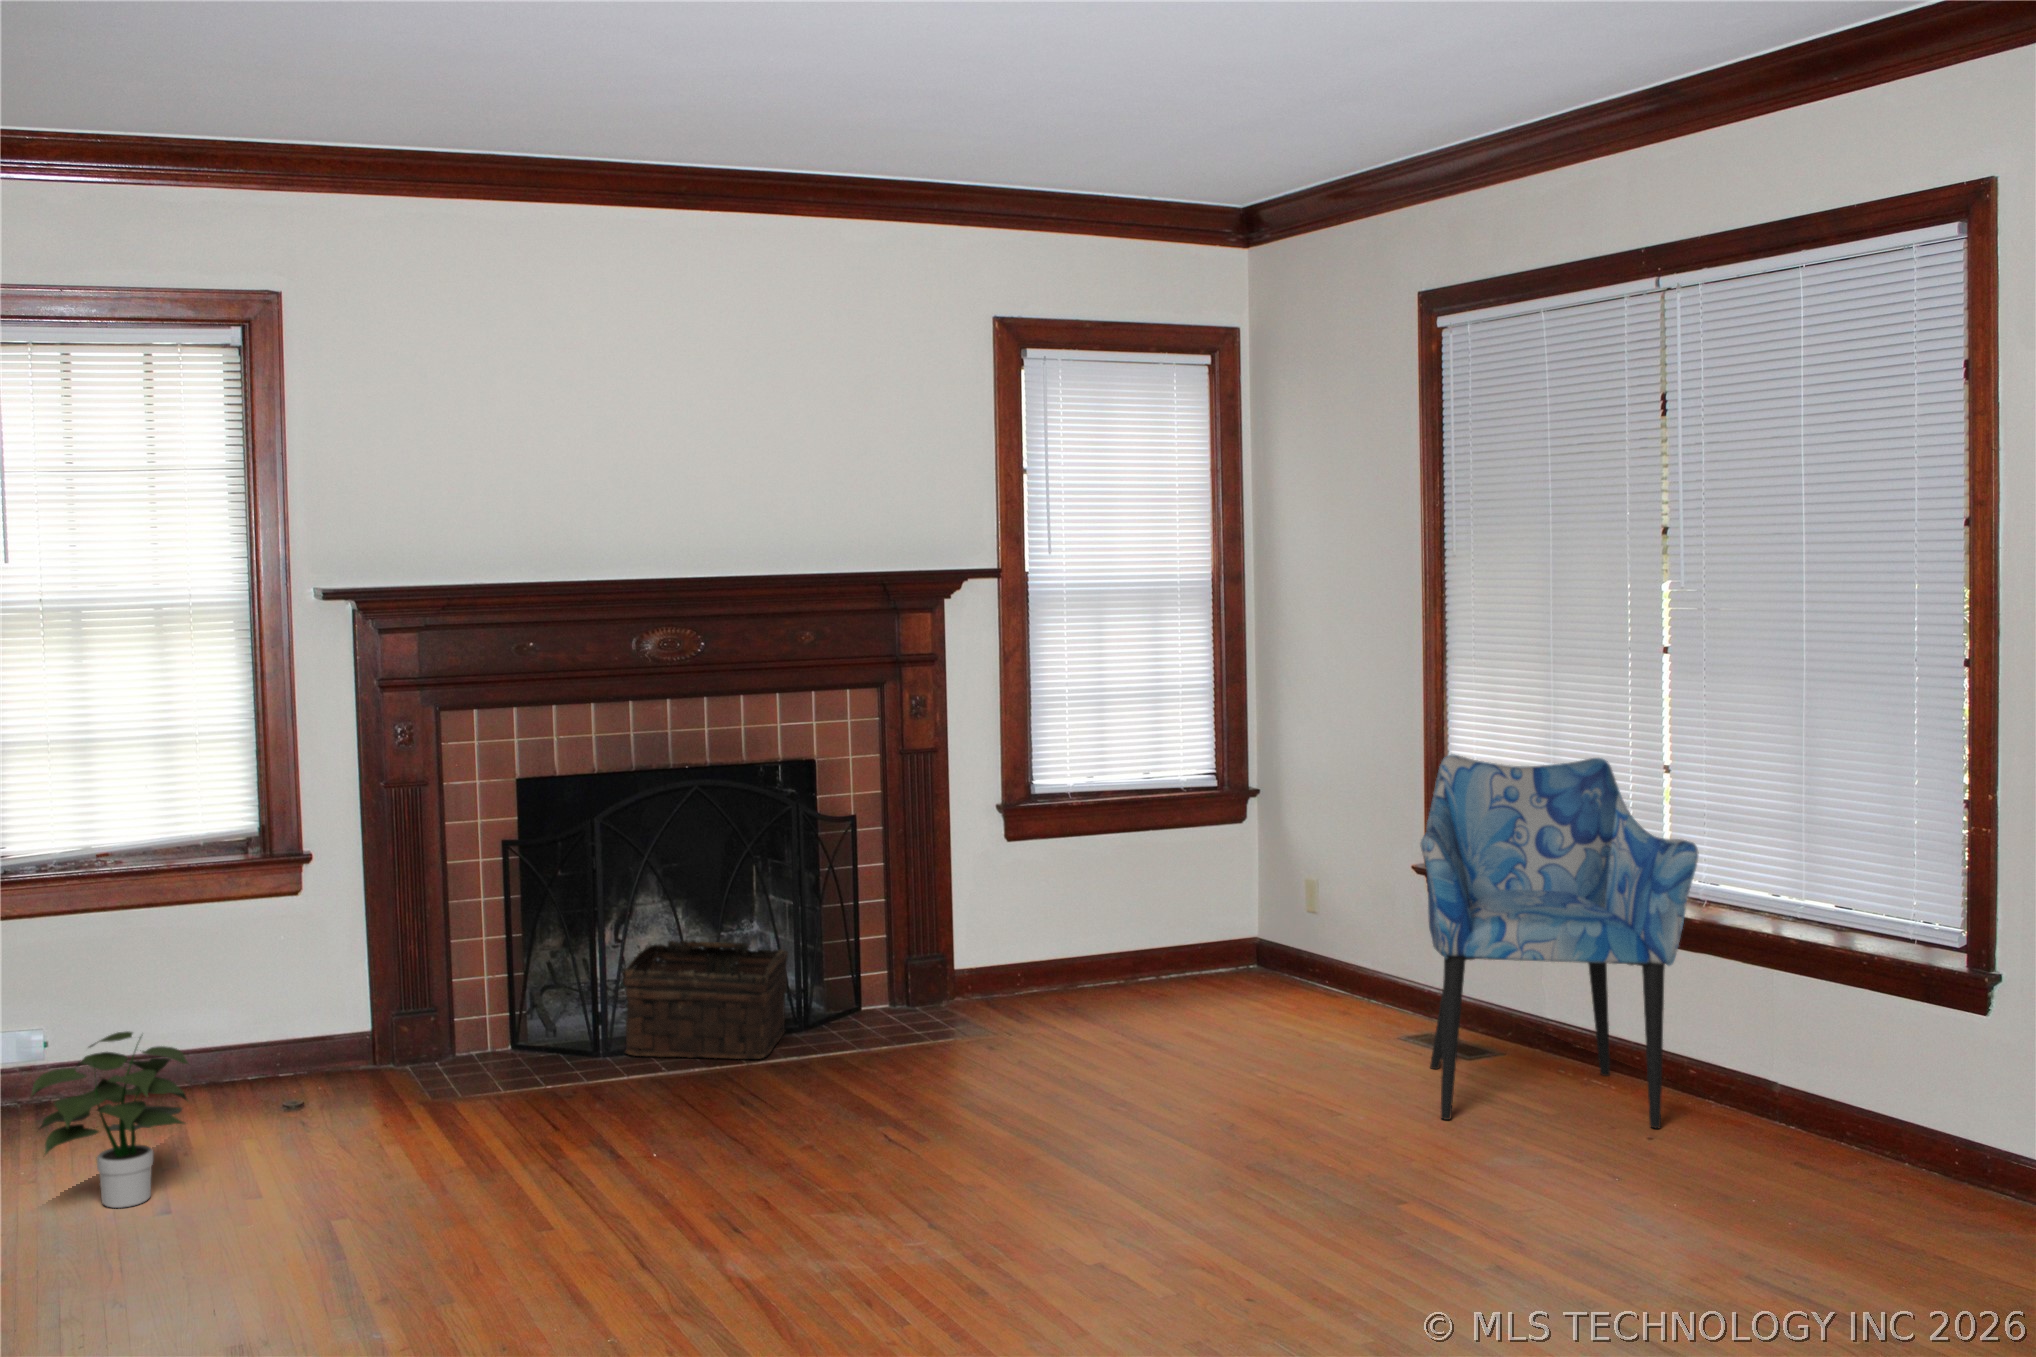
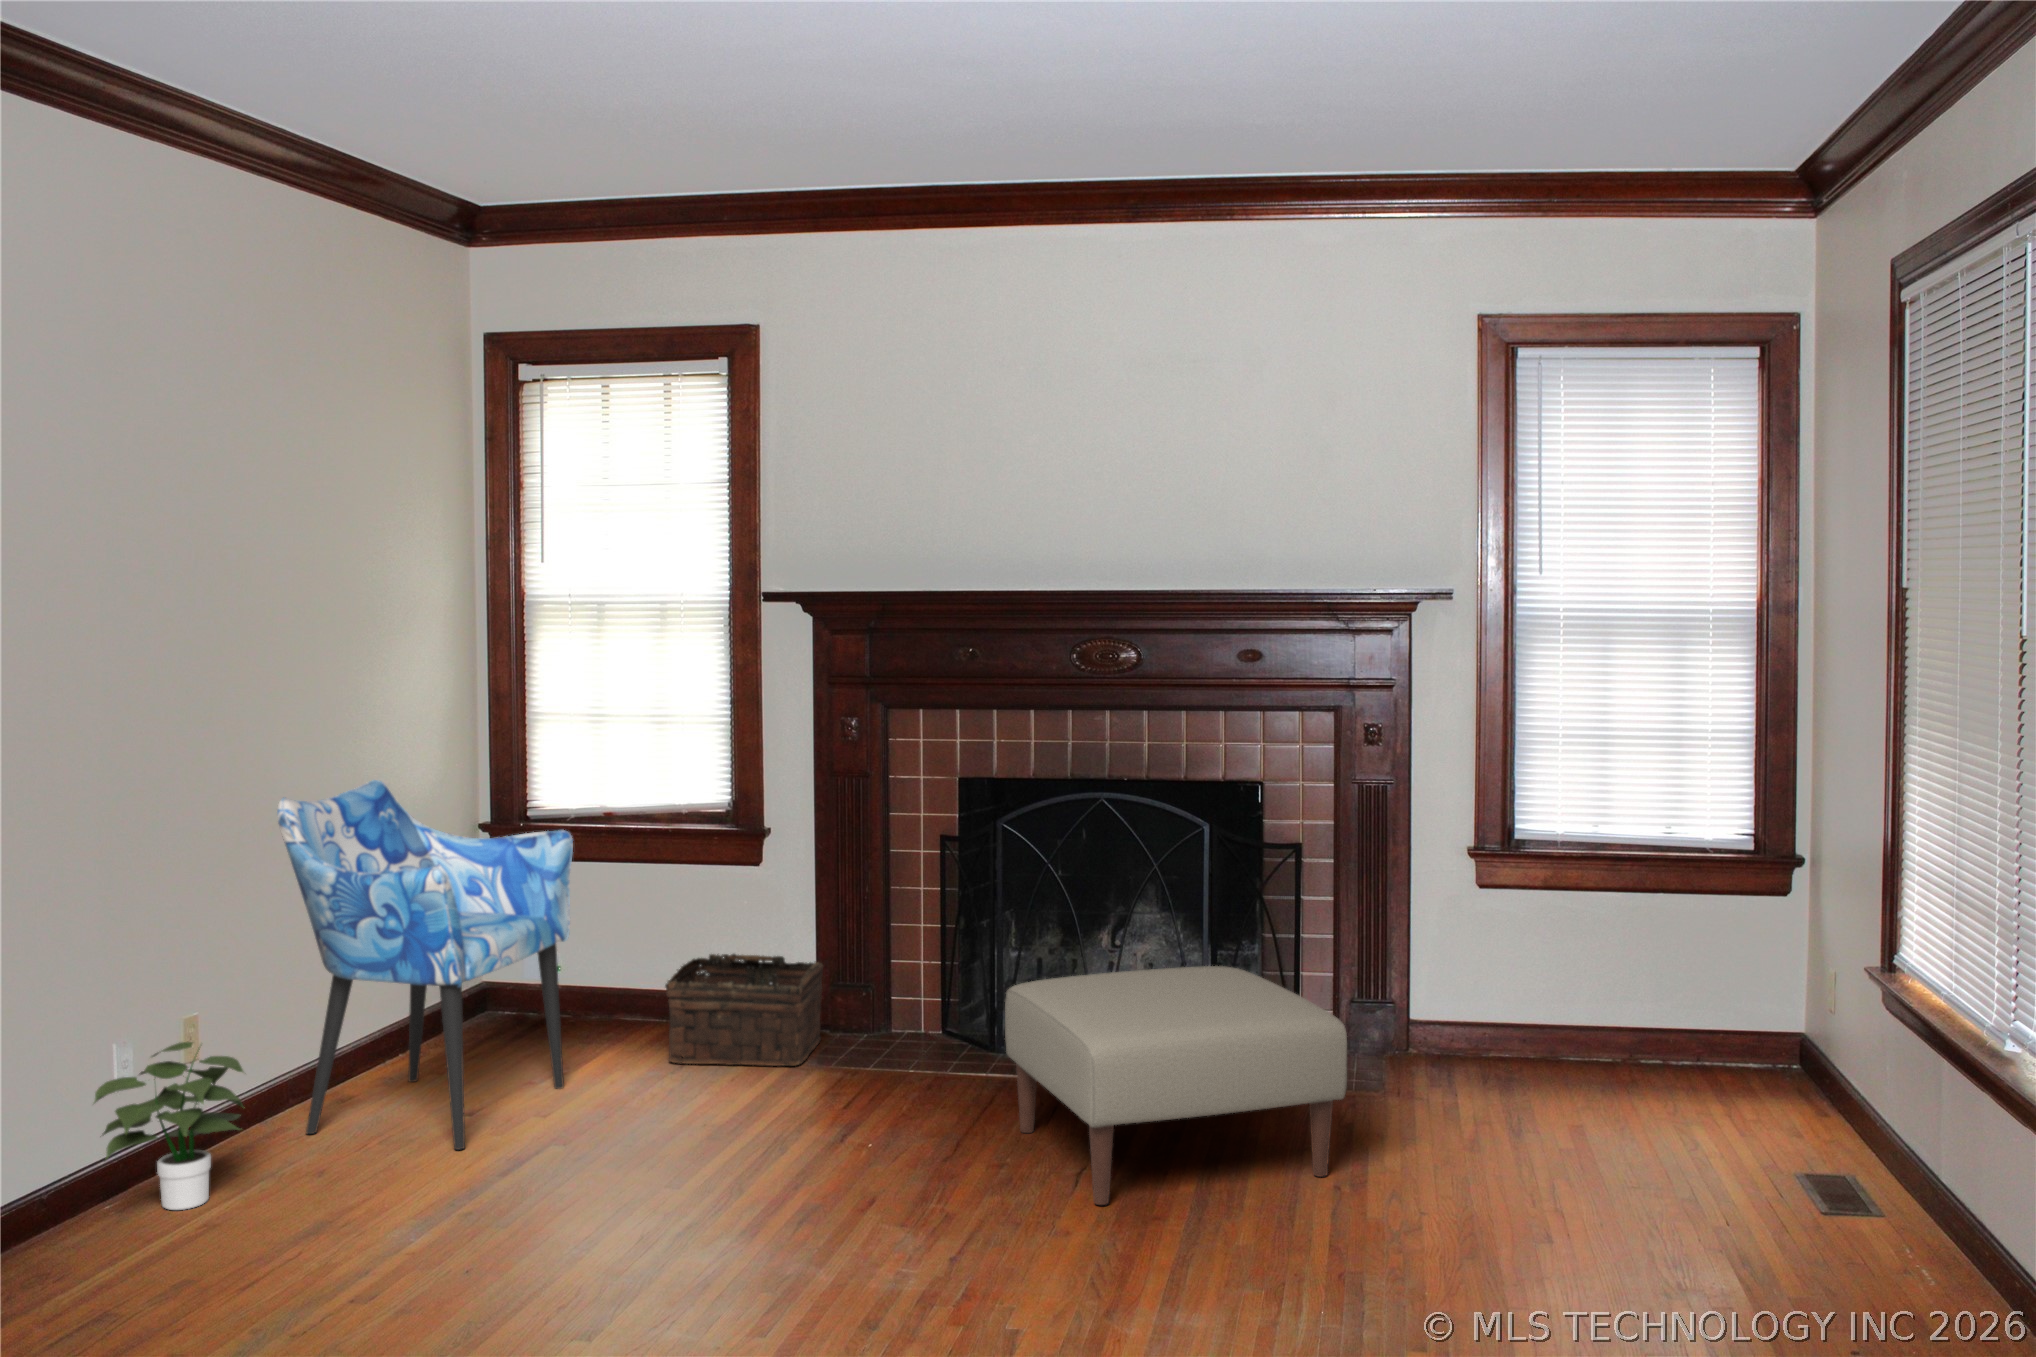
armchair: present [1420,755,1699,1128] -> present [277,780,573,1150]
ottoman: none [986,958,1344,1204] -> present [1005,966,1347,1205]

